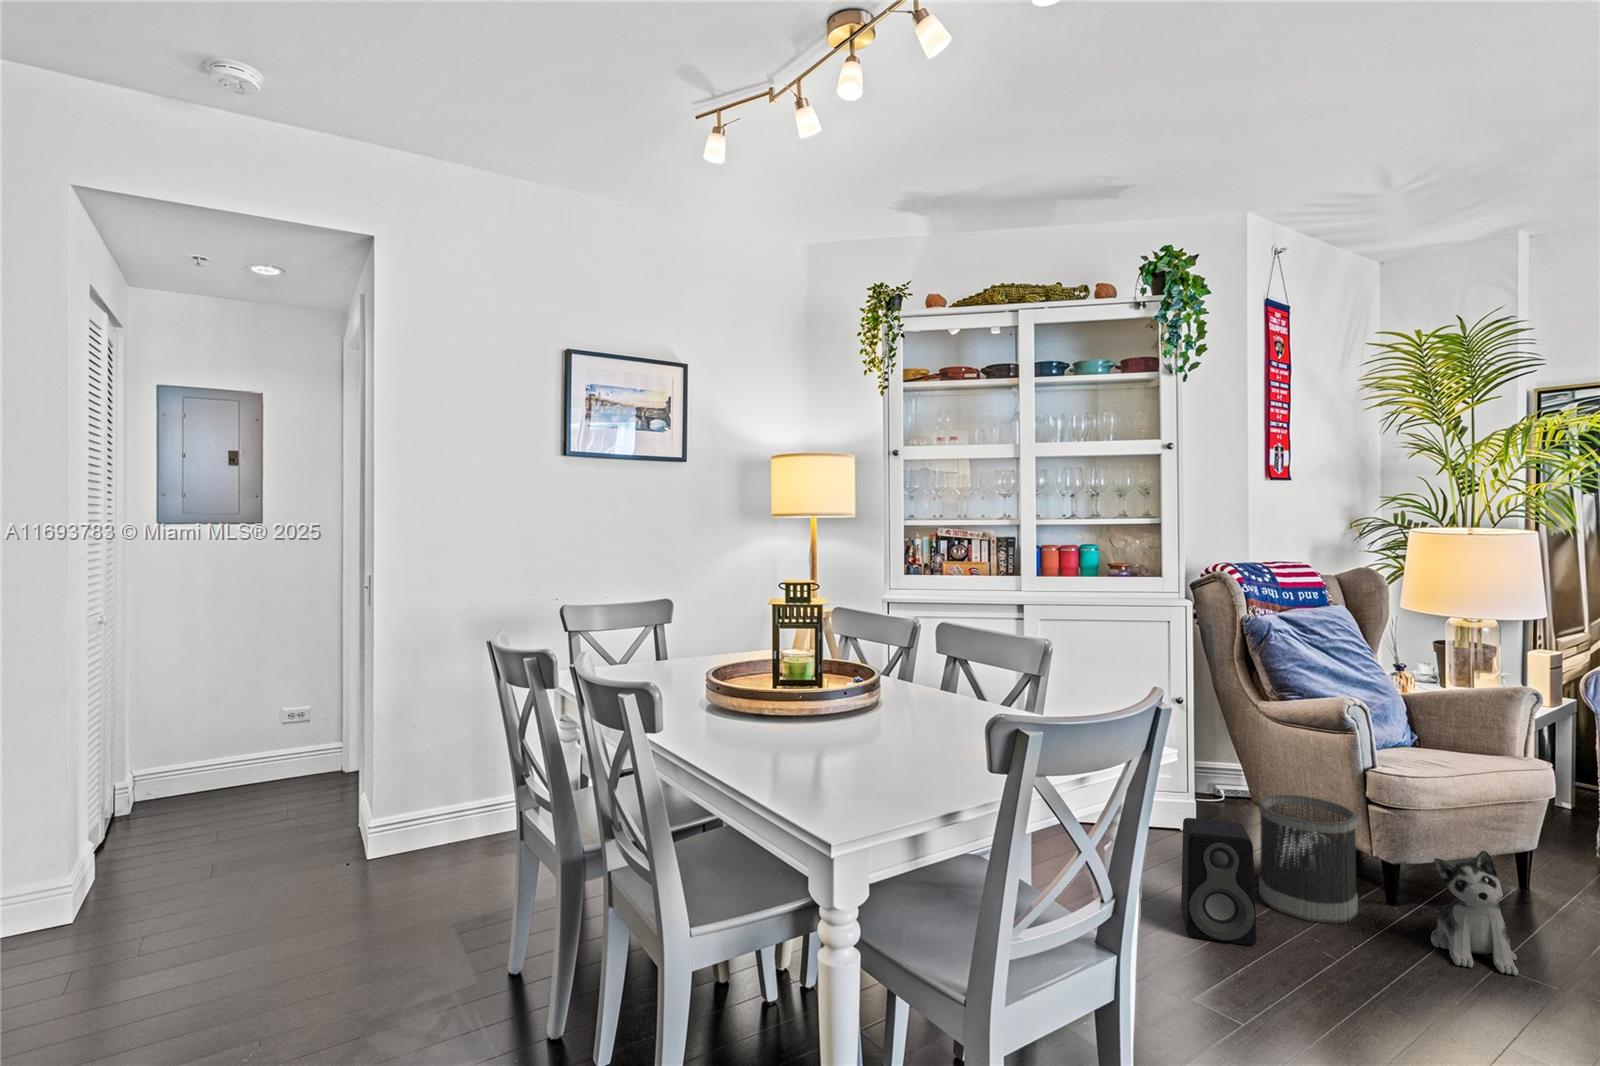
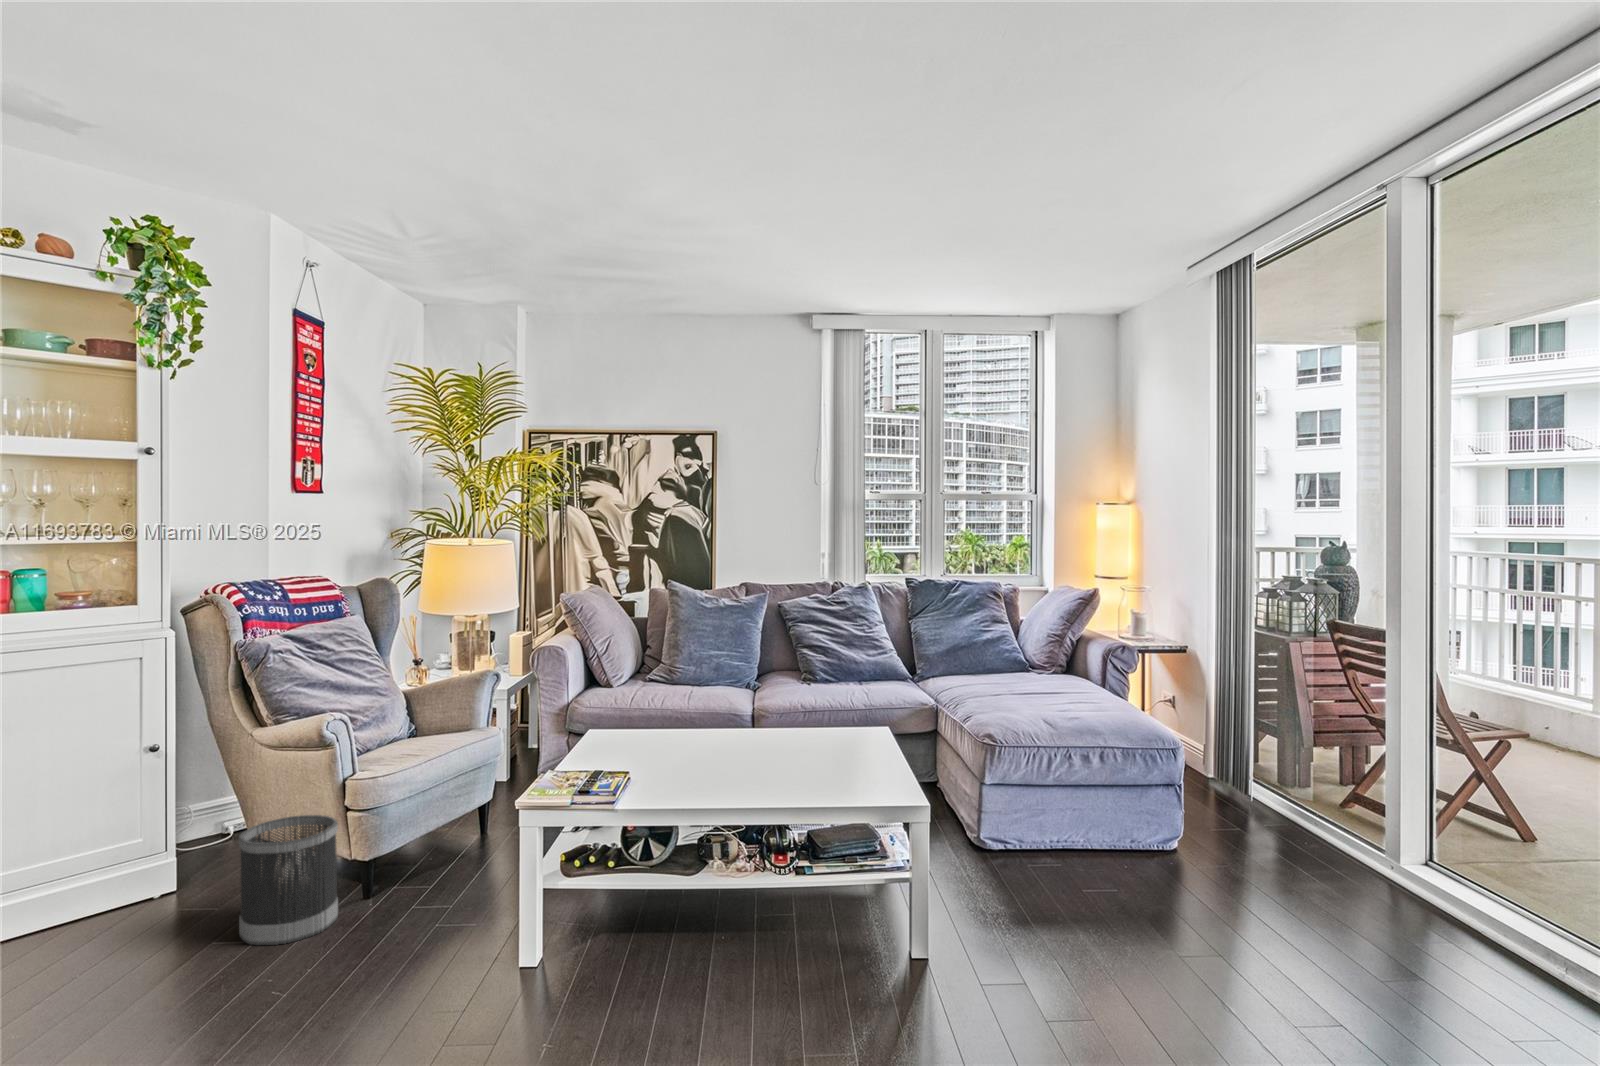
speaker: present [1181,818,1256,945] -> none [131,865,216,1014]
plush toy: present [1431,851,1518,975] -> none [395,824,460,934]

